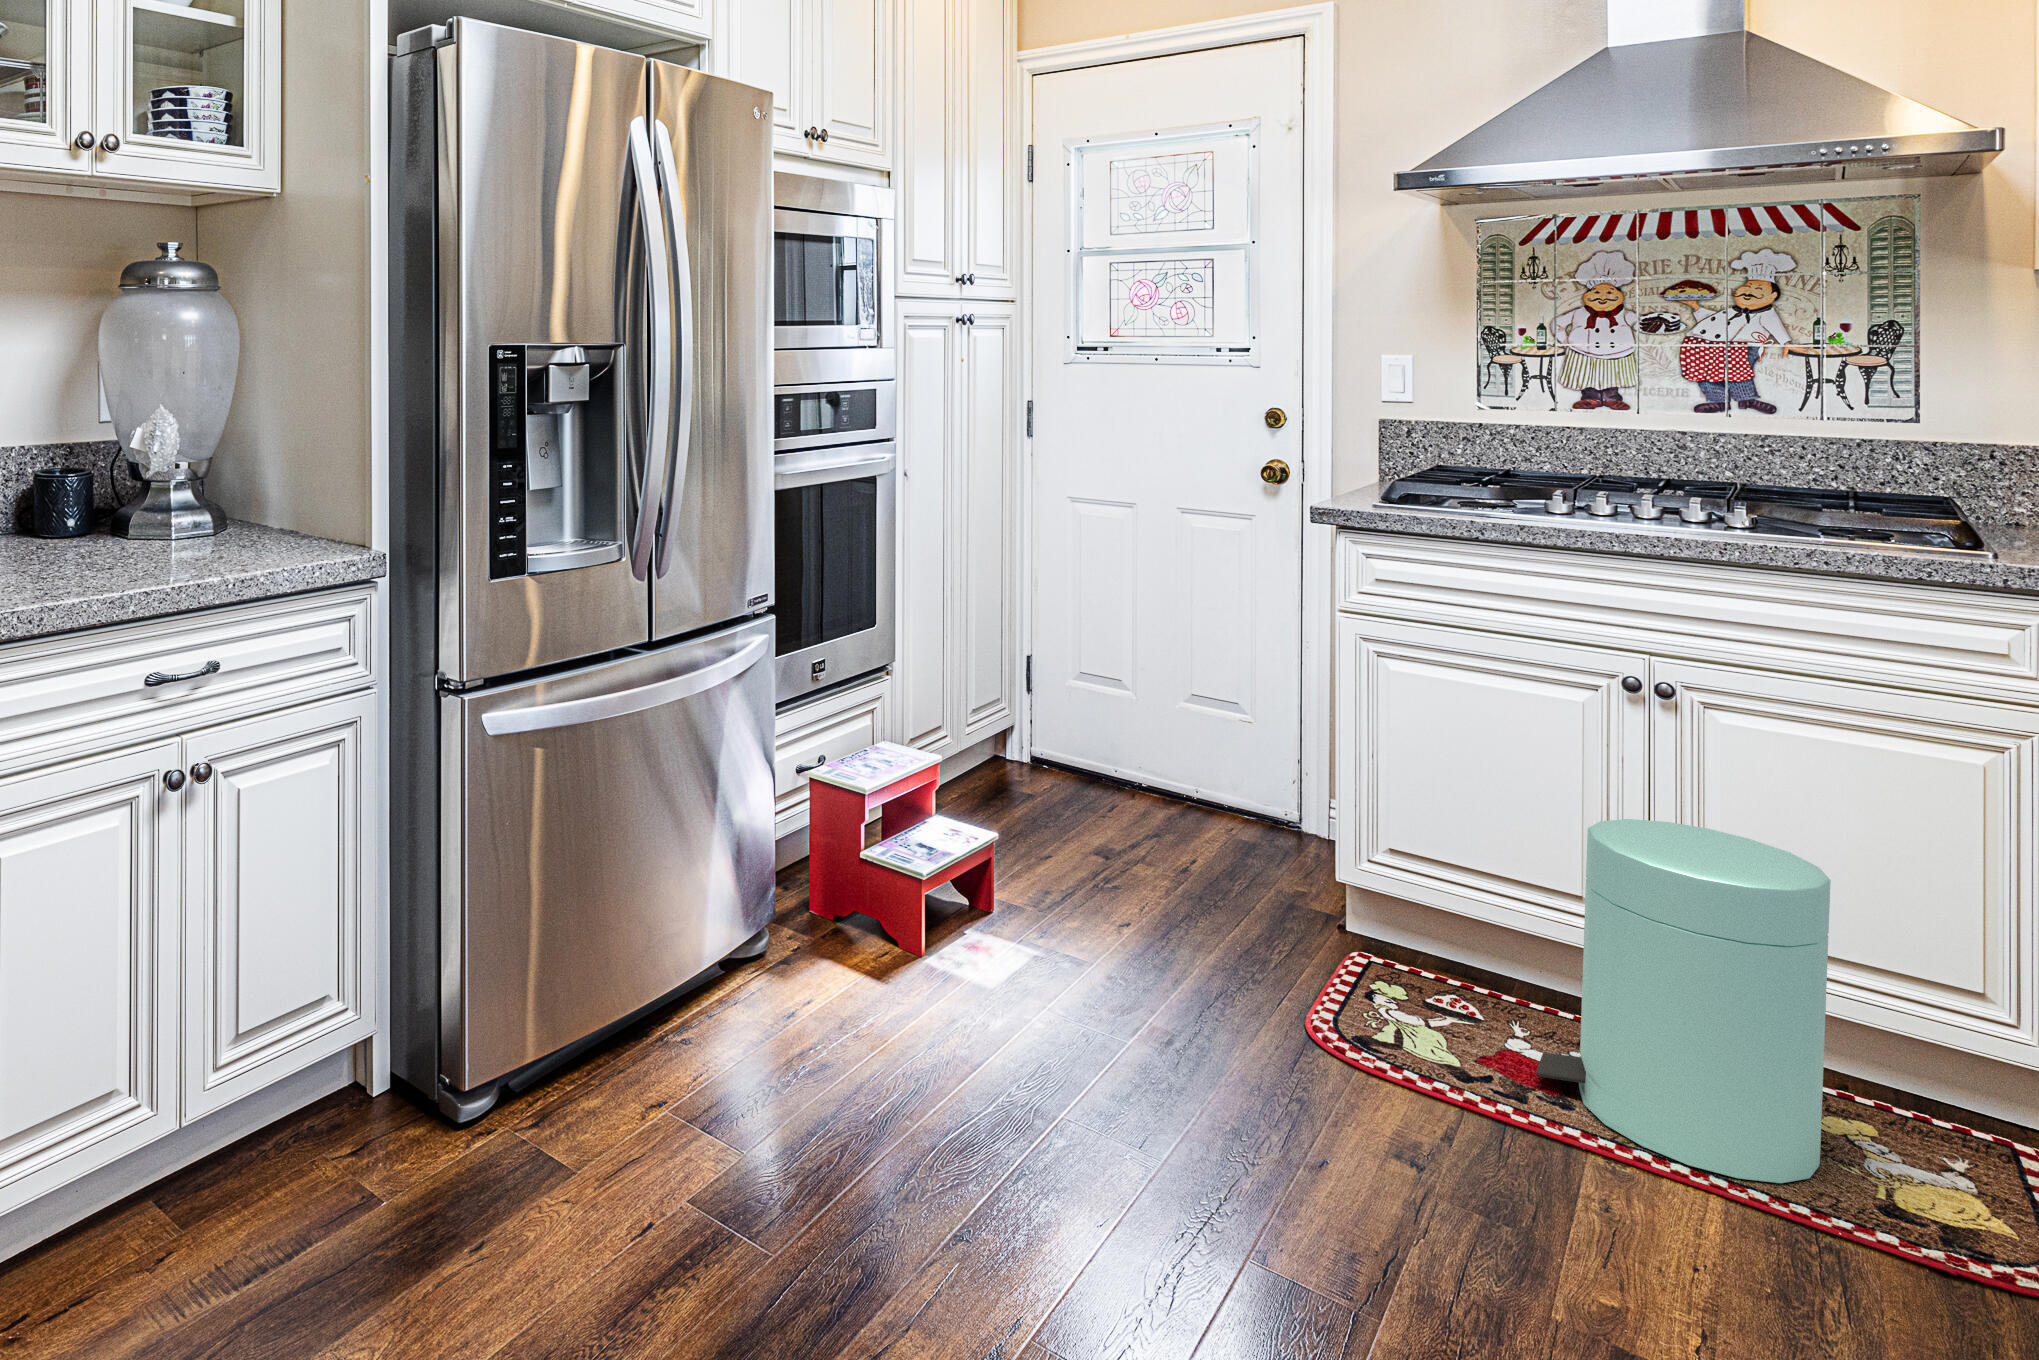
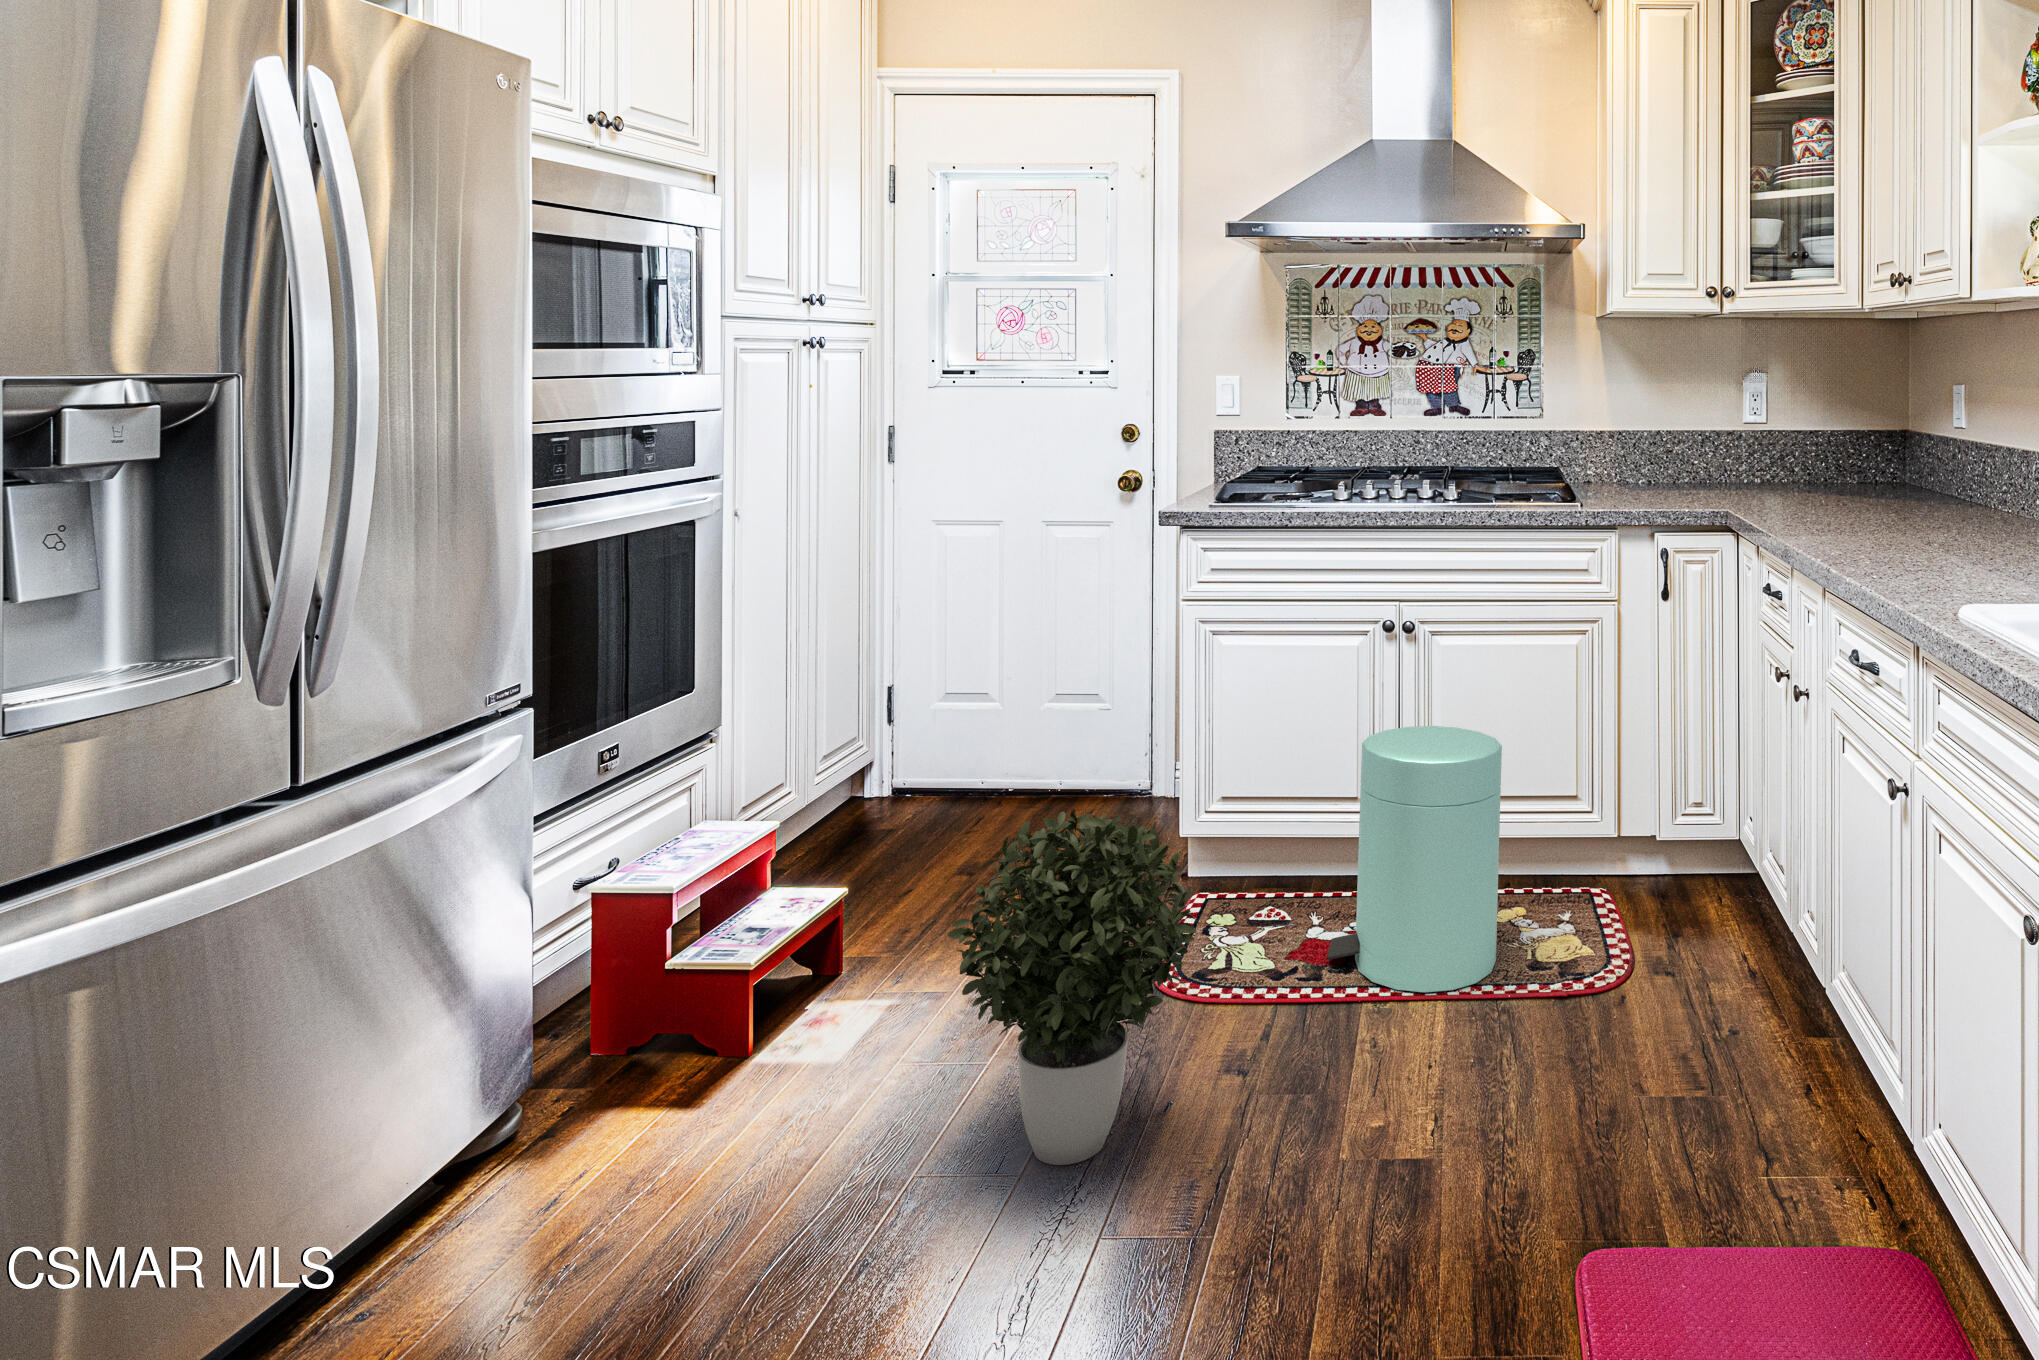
potted plant: none [1083,826,1353,1183] -> present [948,809,1197,1165]

